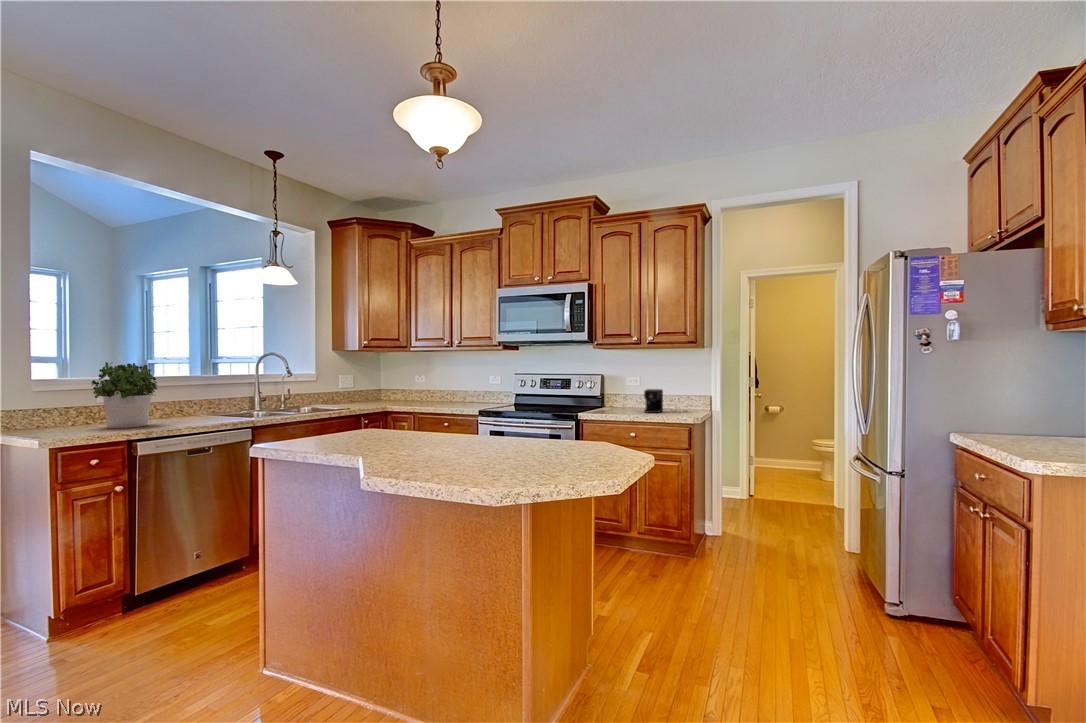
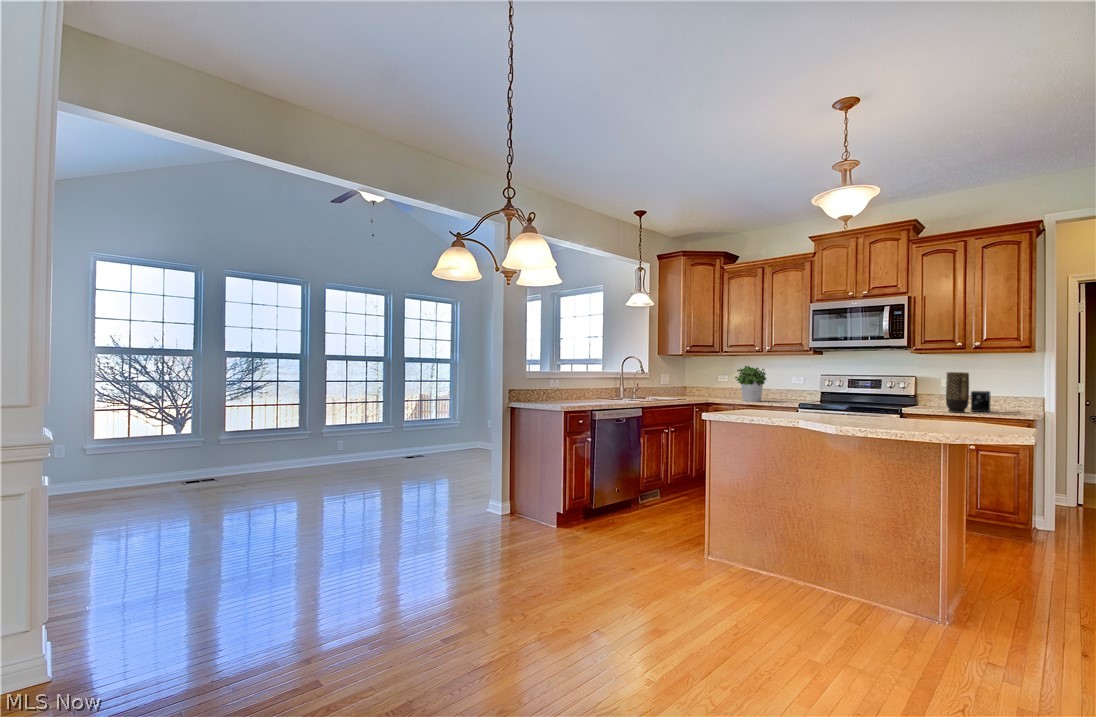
potted plant: present [92,362,158,428] -> present [735,366,767,402]
vase: none [619,369,640,415] -> present [946,372,969,413]

